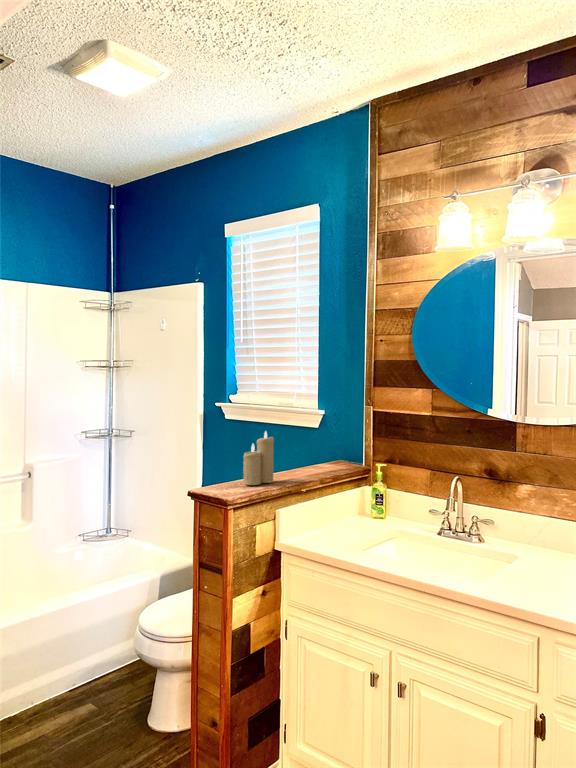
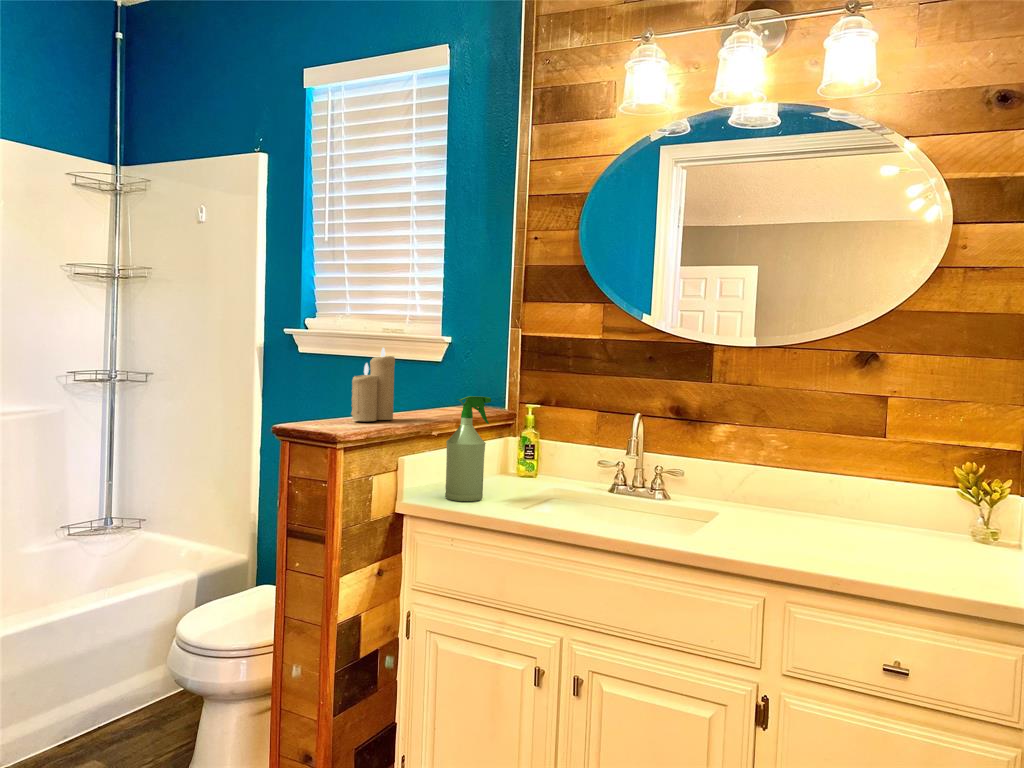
spray bottle: none [310,466,342,544] -> present [445,396,491,501]

